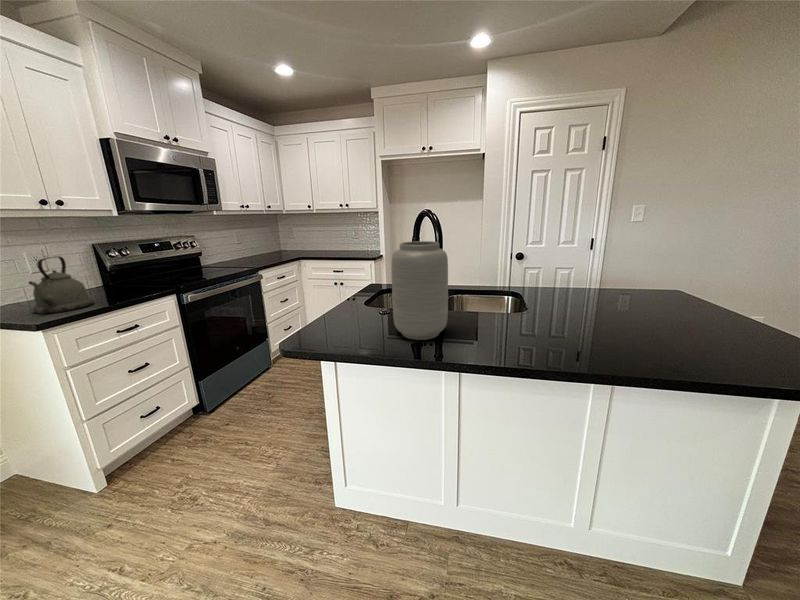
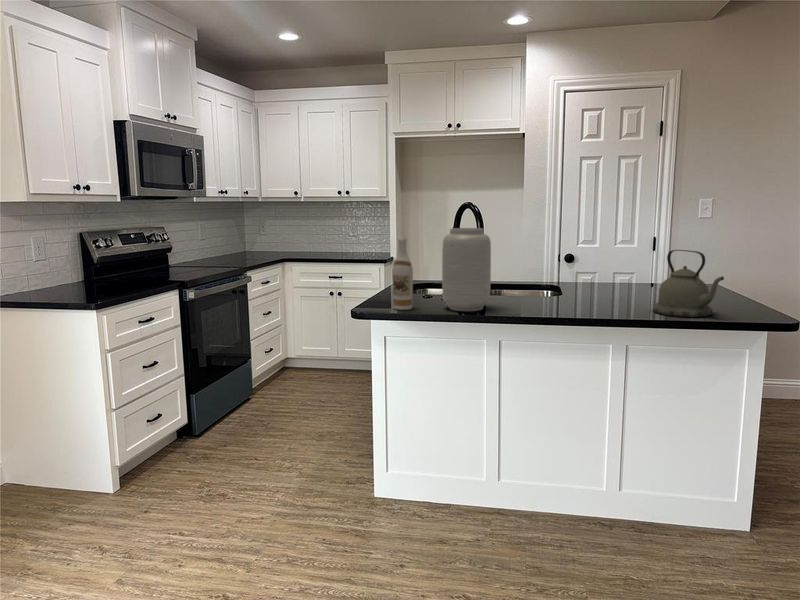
wine bottle: none [336,254,361,336] -> present [392,237,413,310]
kettle: present [29,256,94,314] -> present [653,250,724,317]

